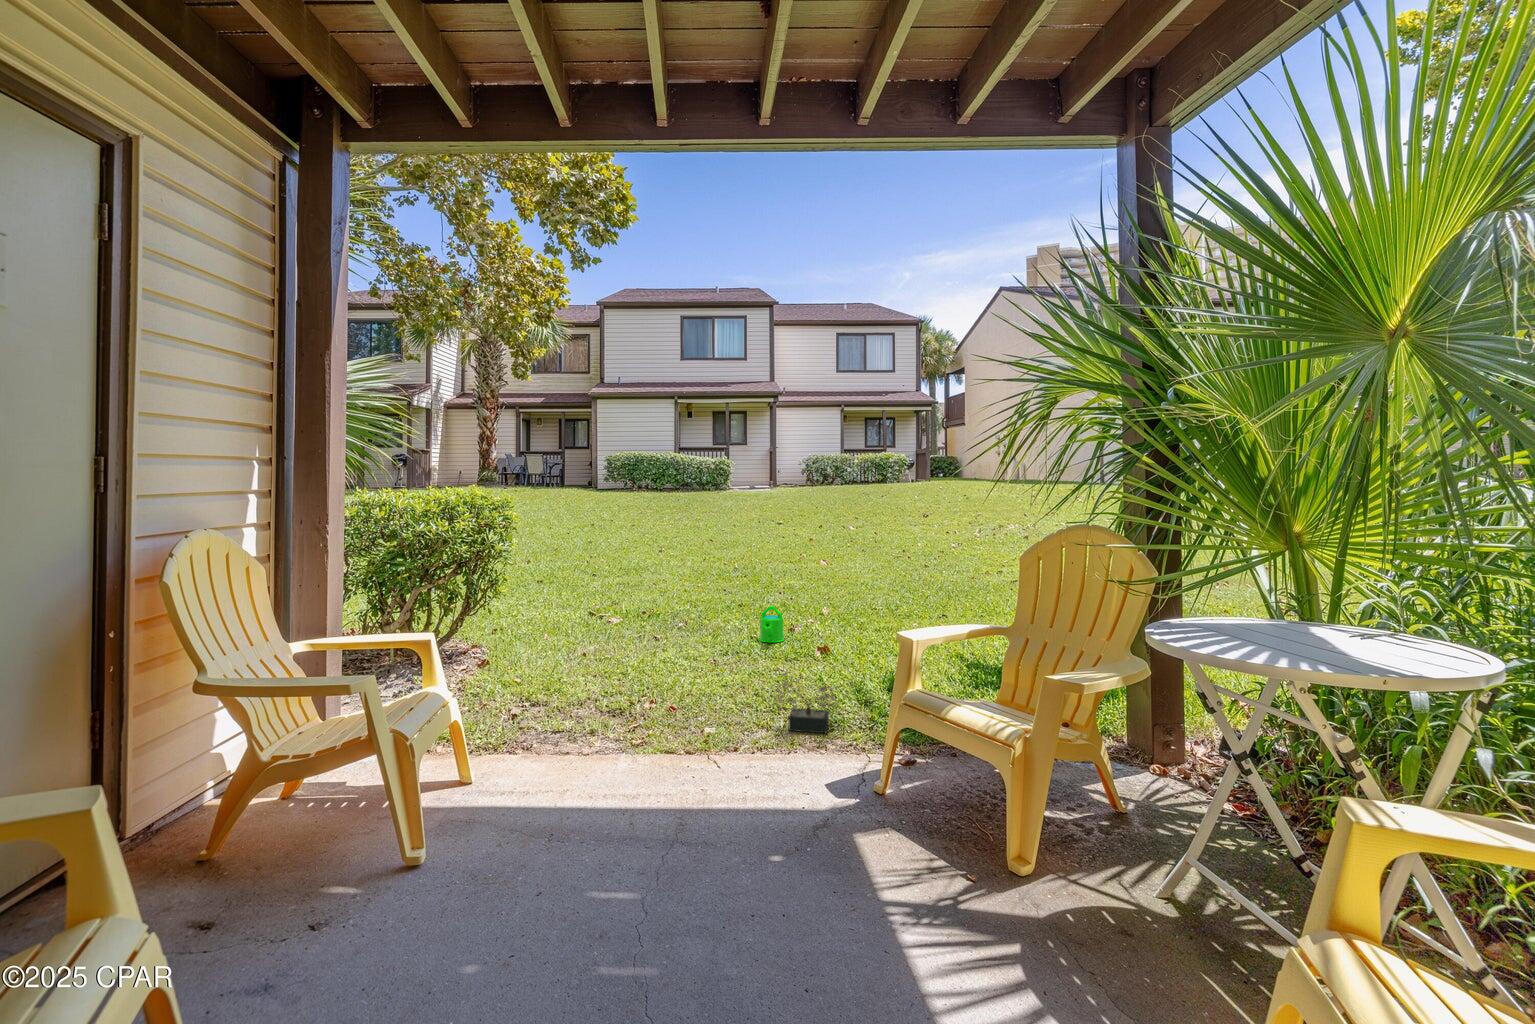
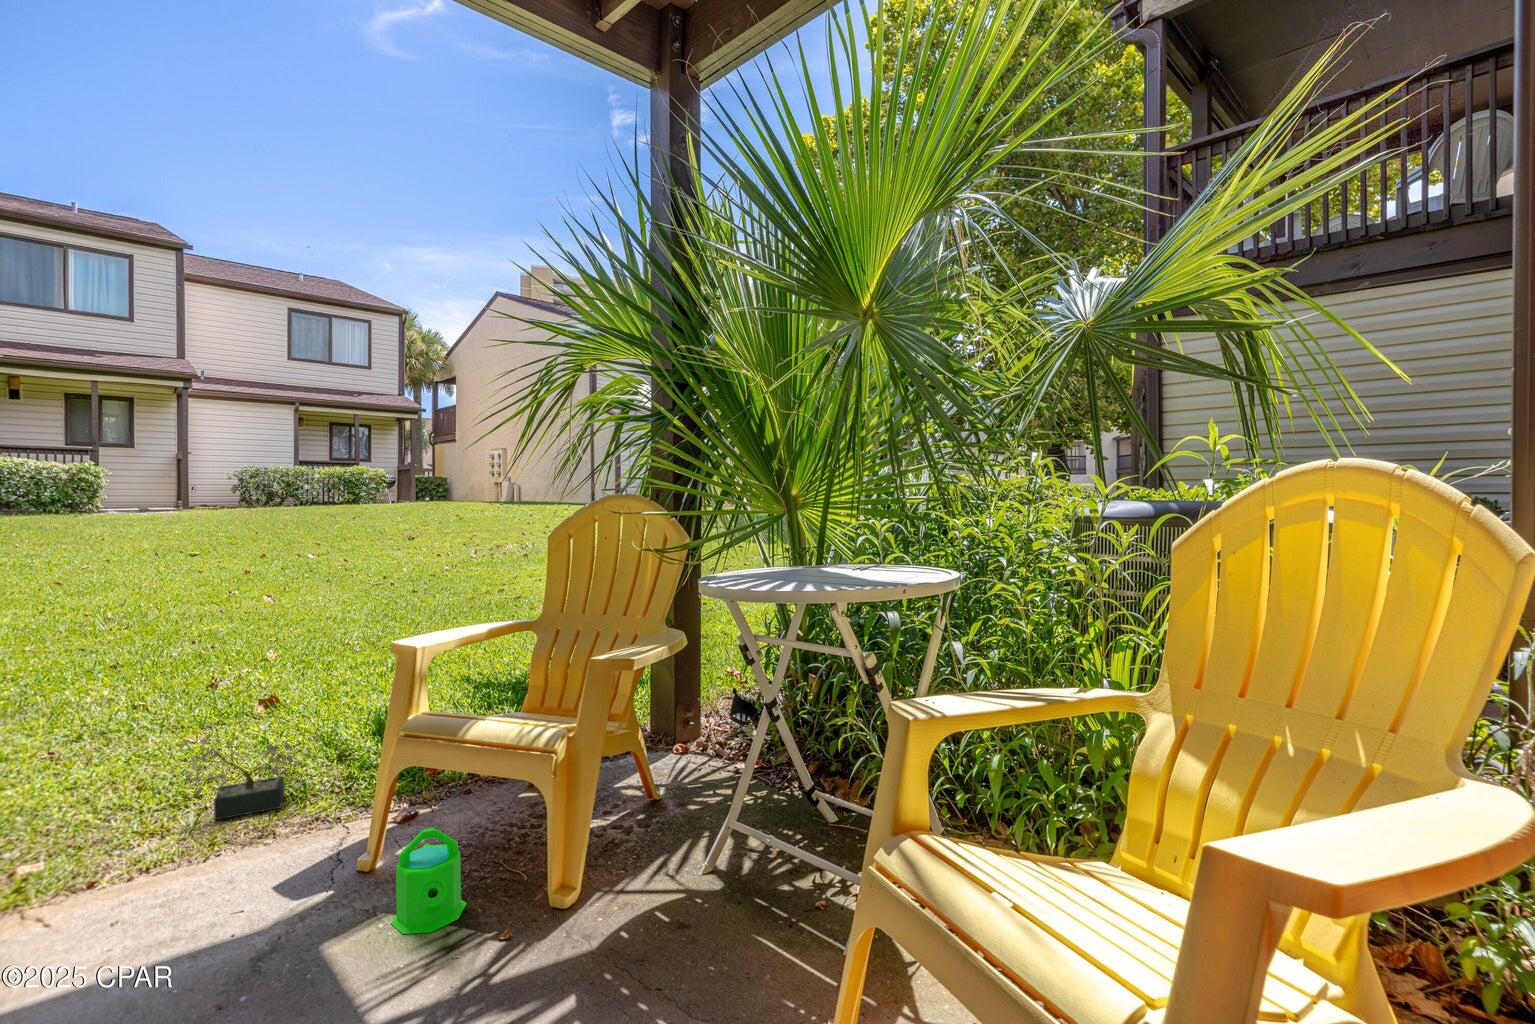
watering can: present [759,606,784,643] -> present [391,827,466,934]

